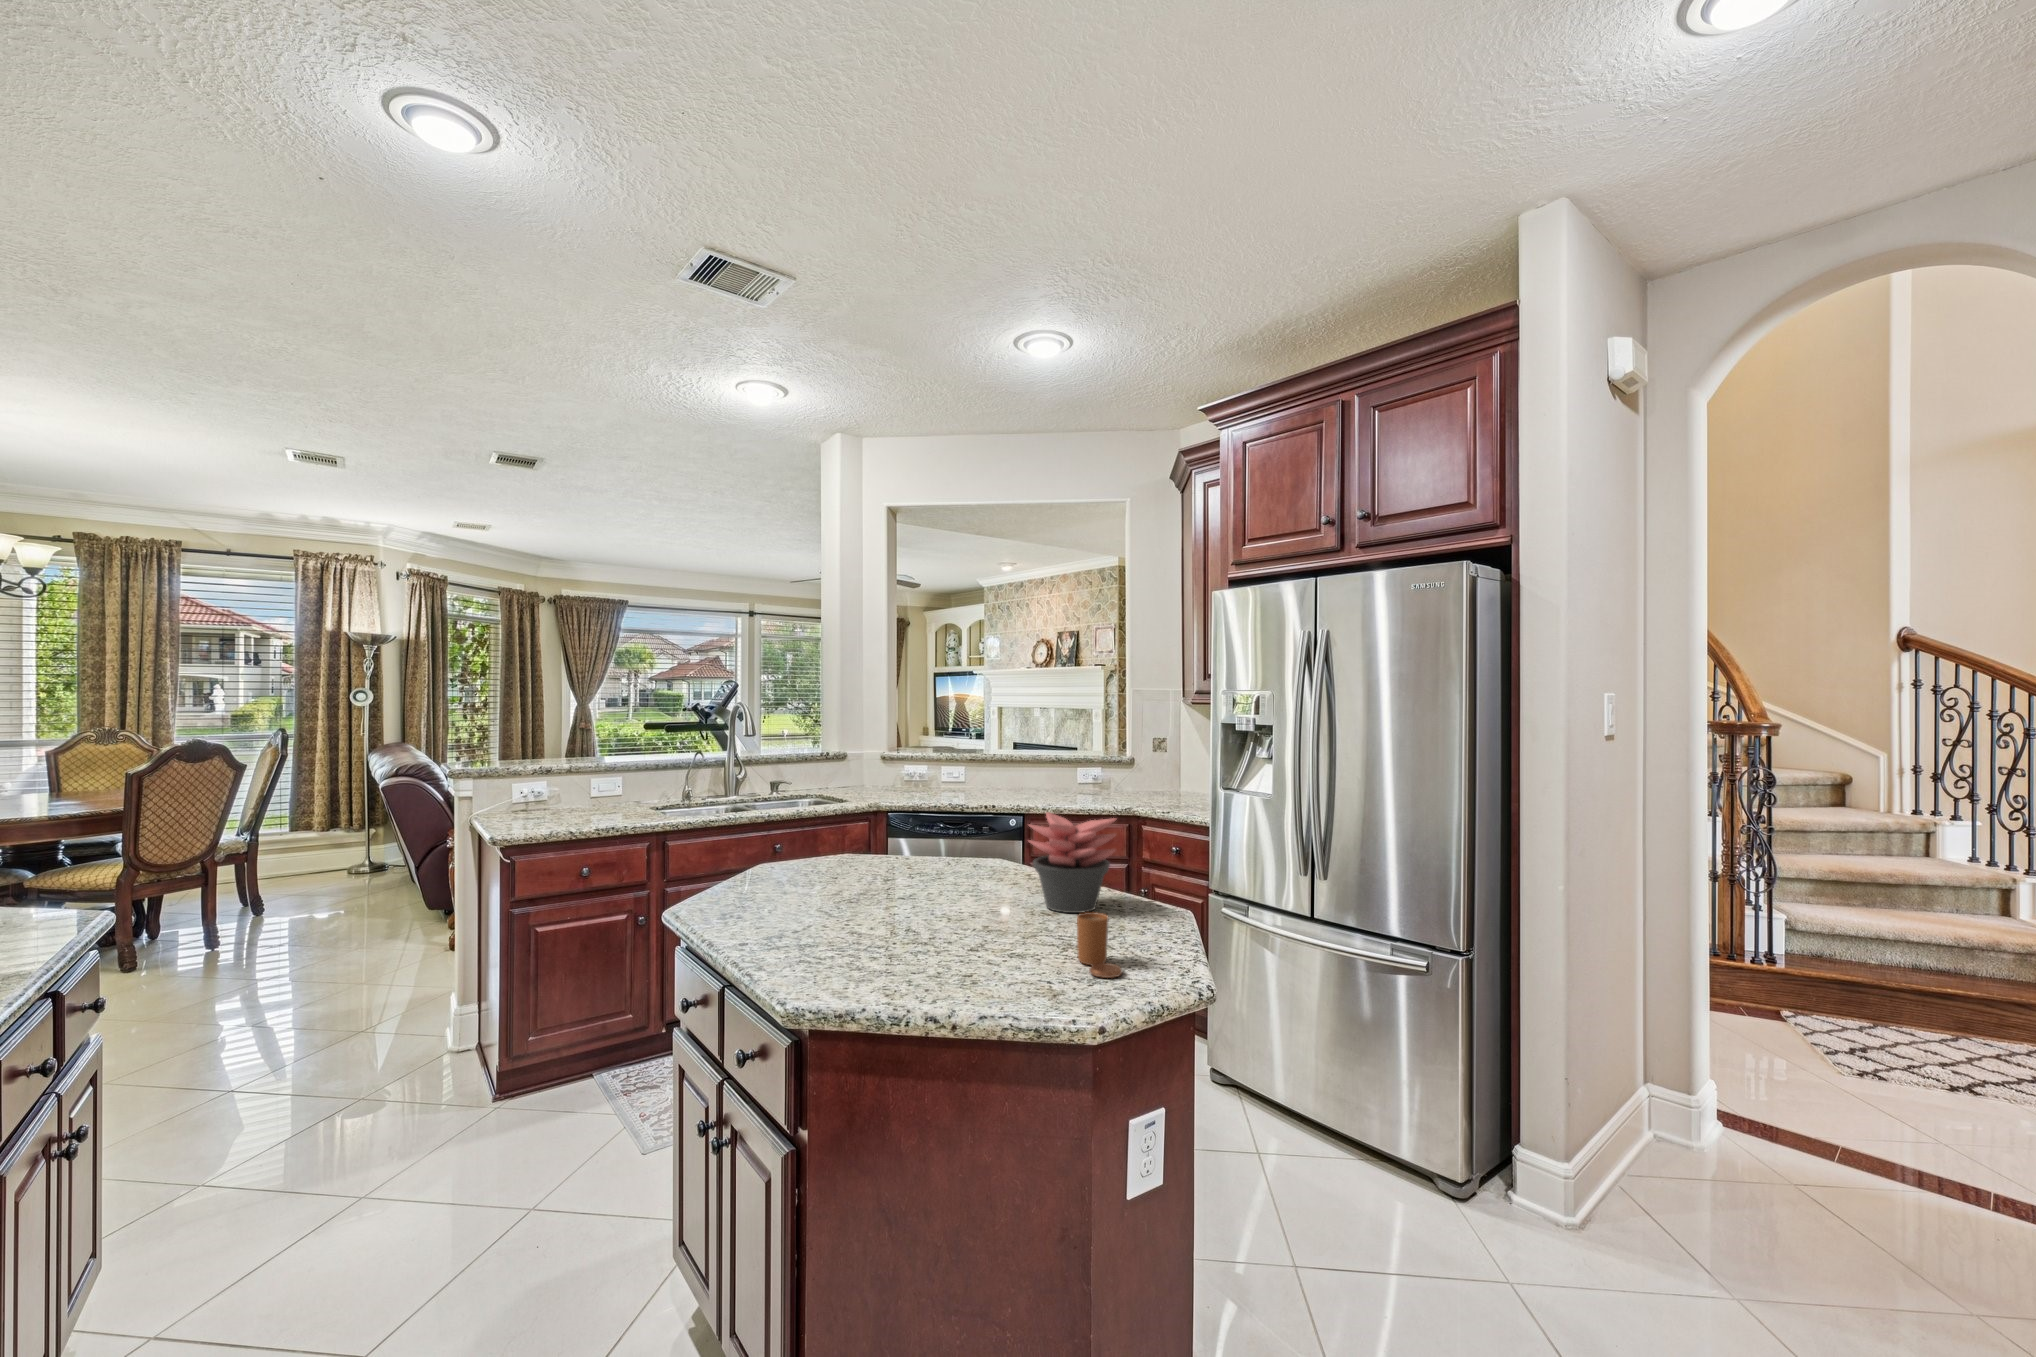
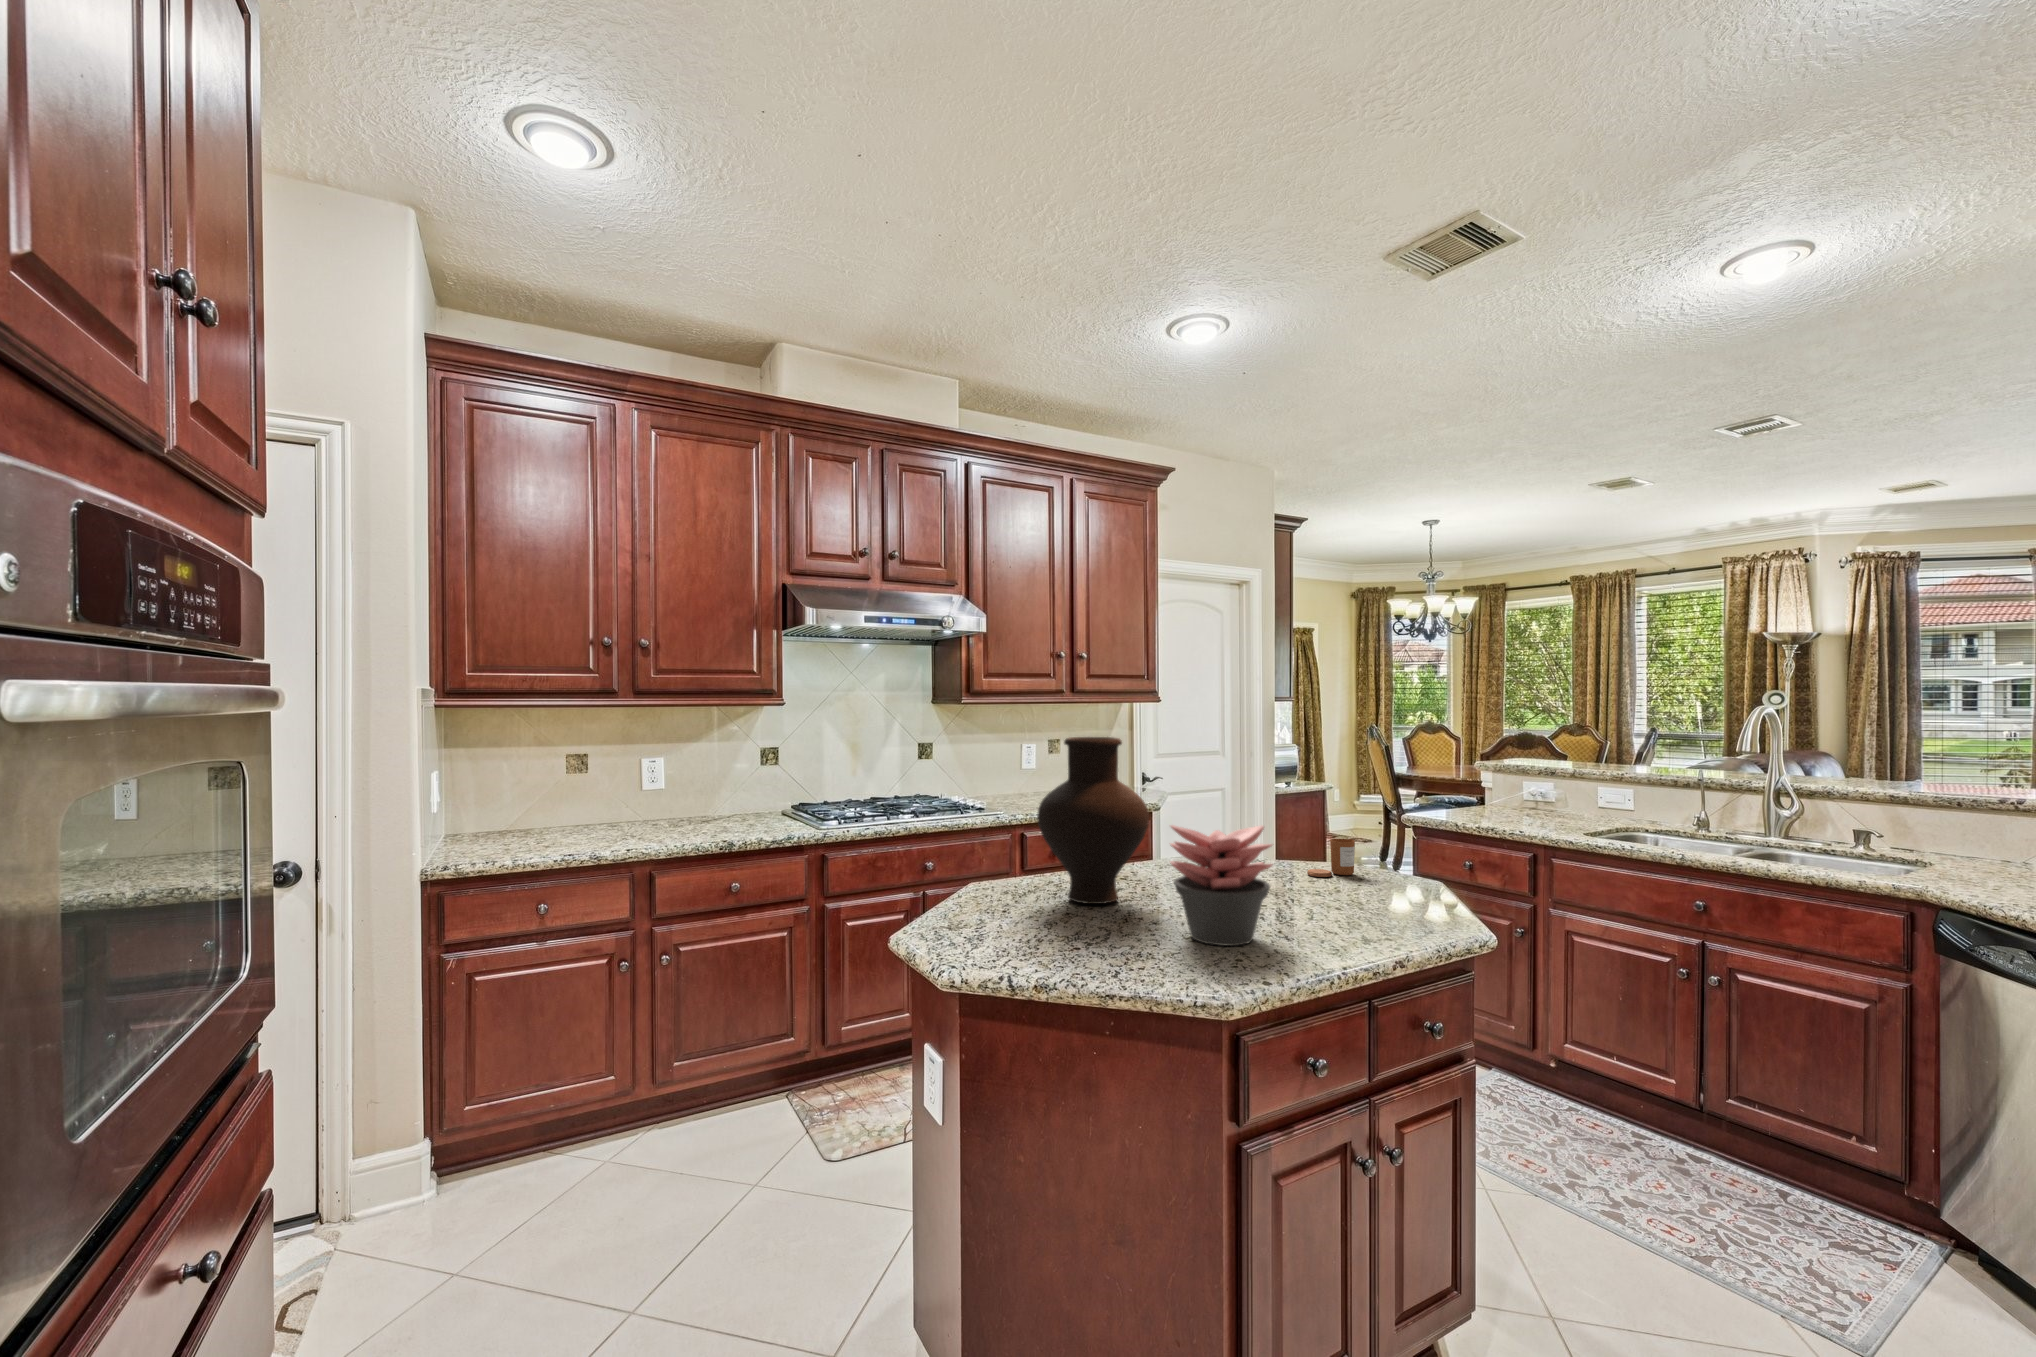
vase: none [878,754,1000,939] -> present [1037,737,1149,904]
candle: present [1077,912,1122,978] -> present [1307,839,1355,877]

